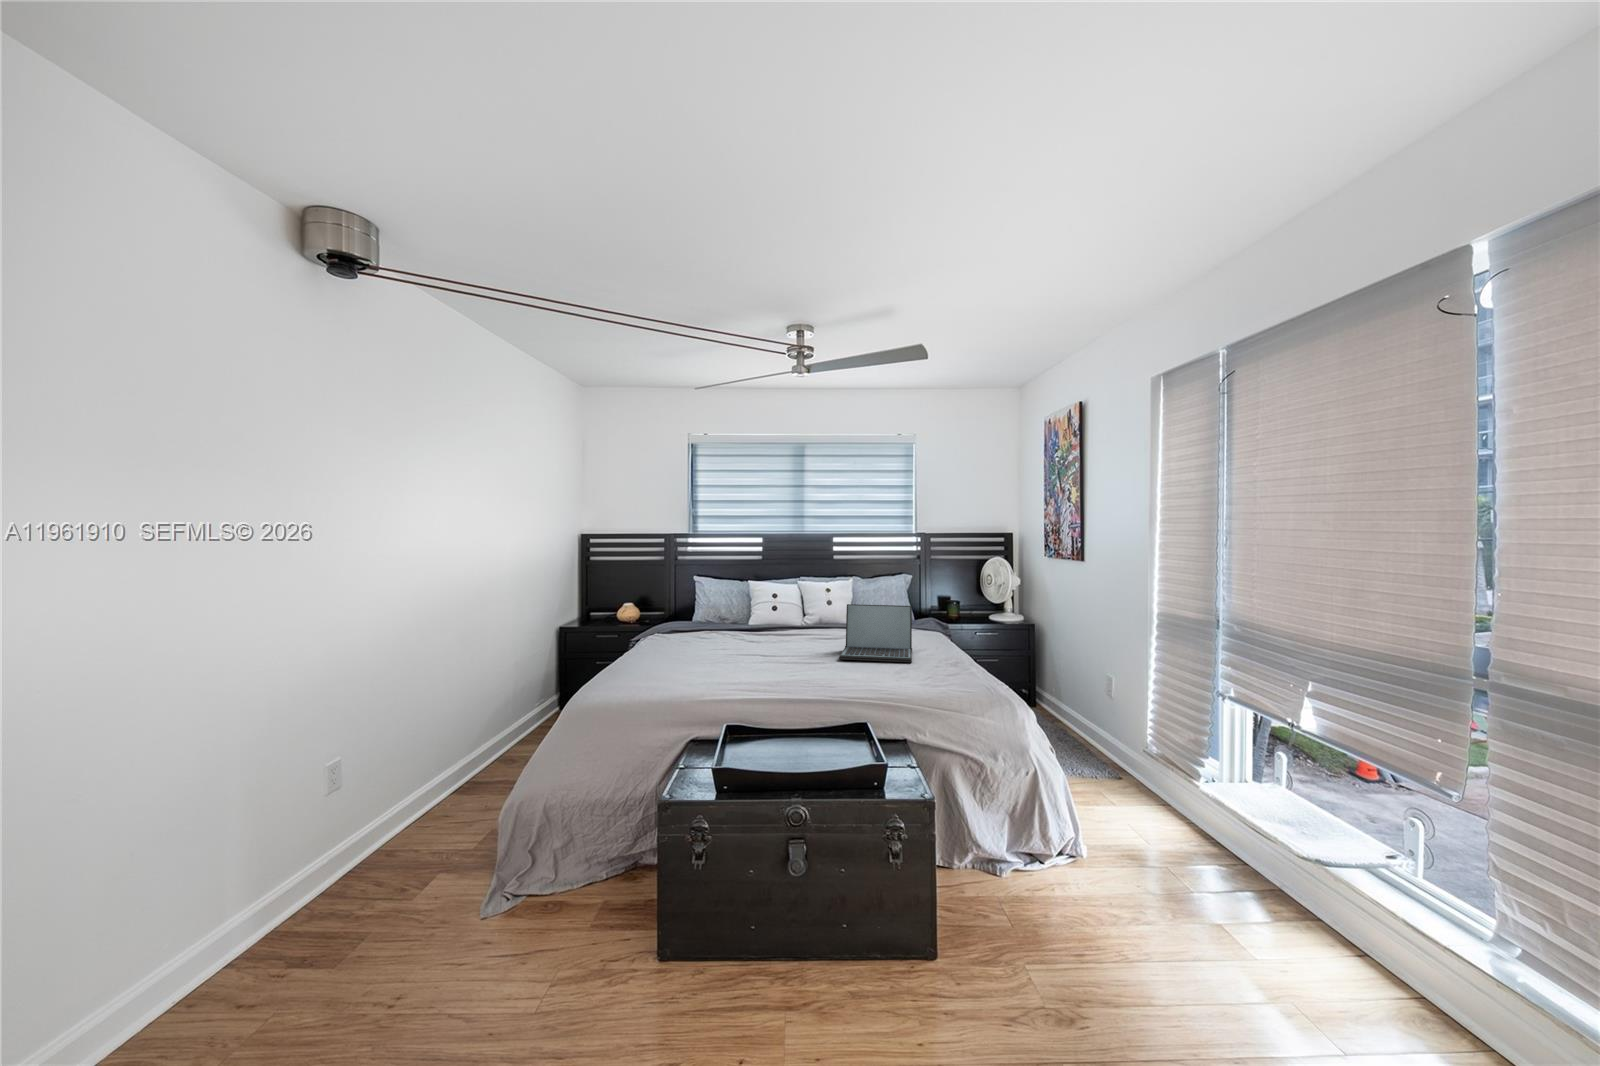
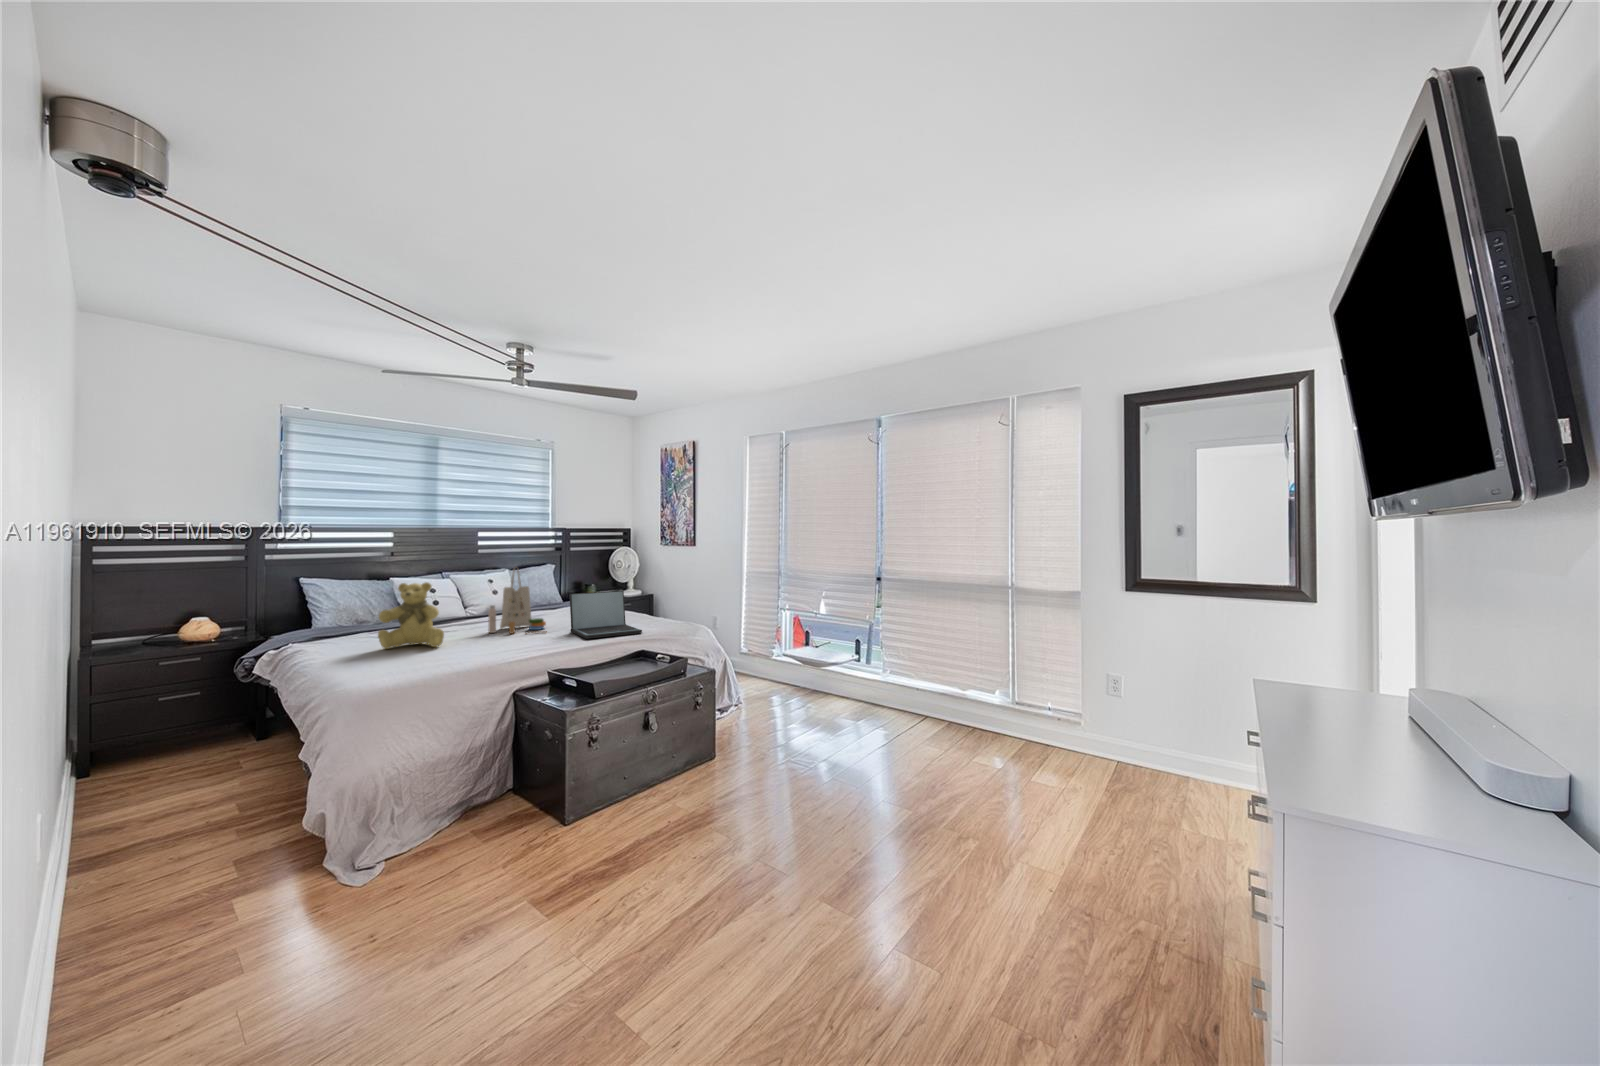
tote bag: none [780,571,835,646] -> present [488,570,546,634]
teddy bear: none [677,581,724,646] -> present [378,582,444,649]

